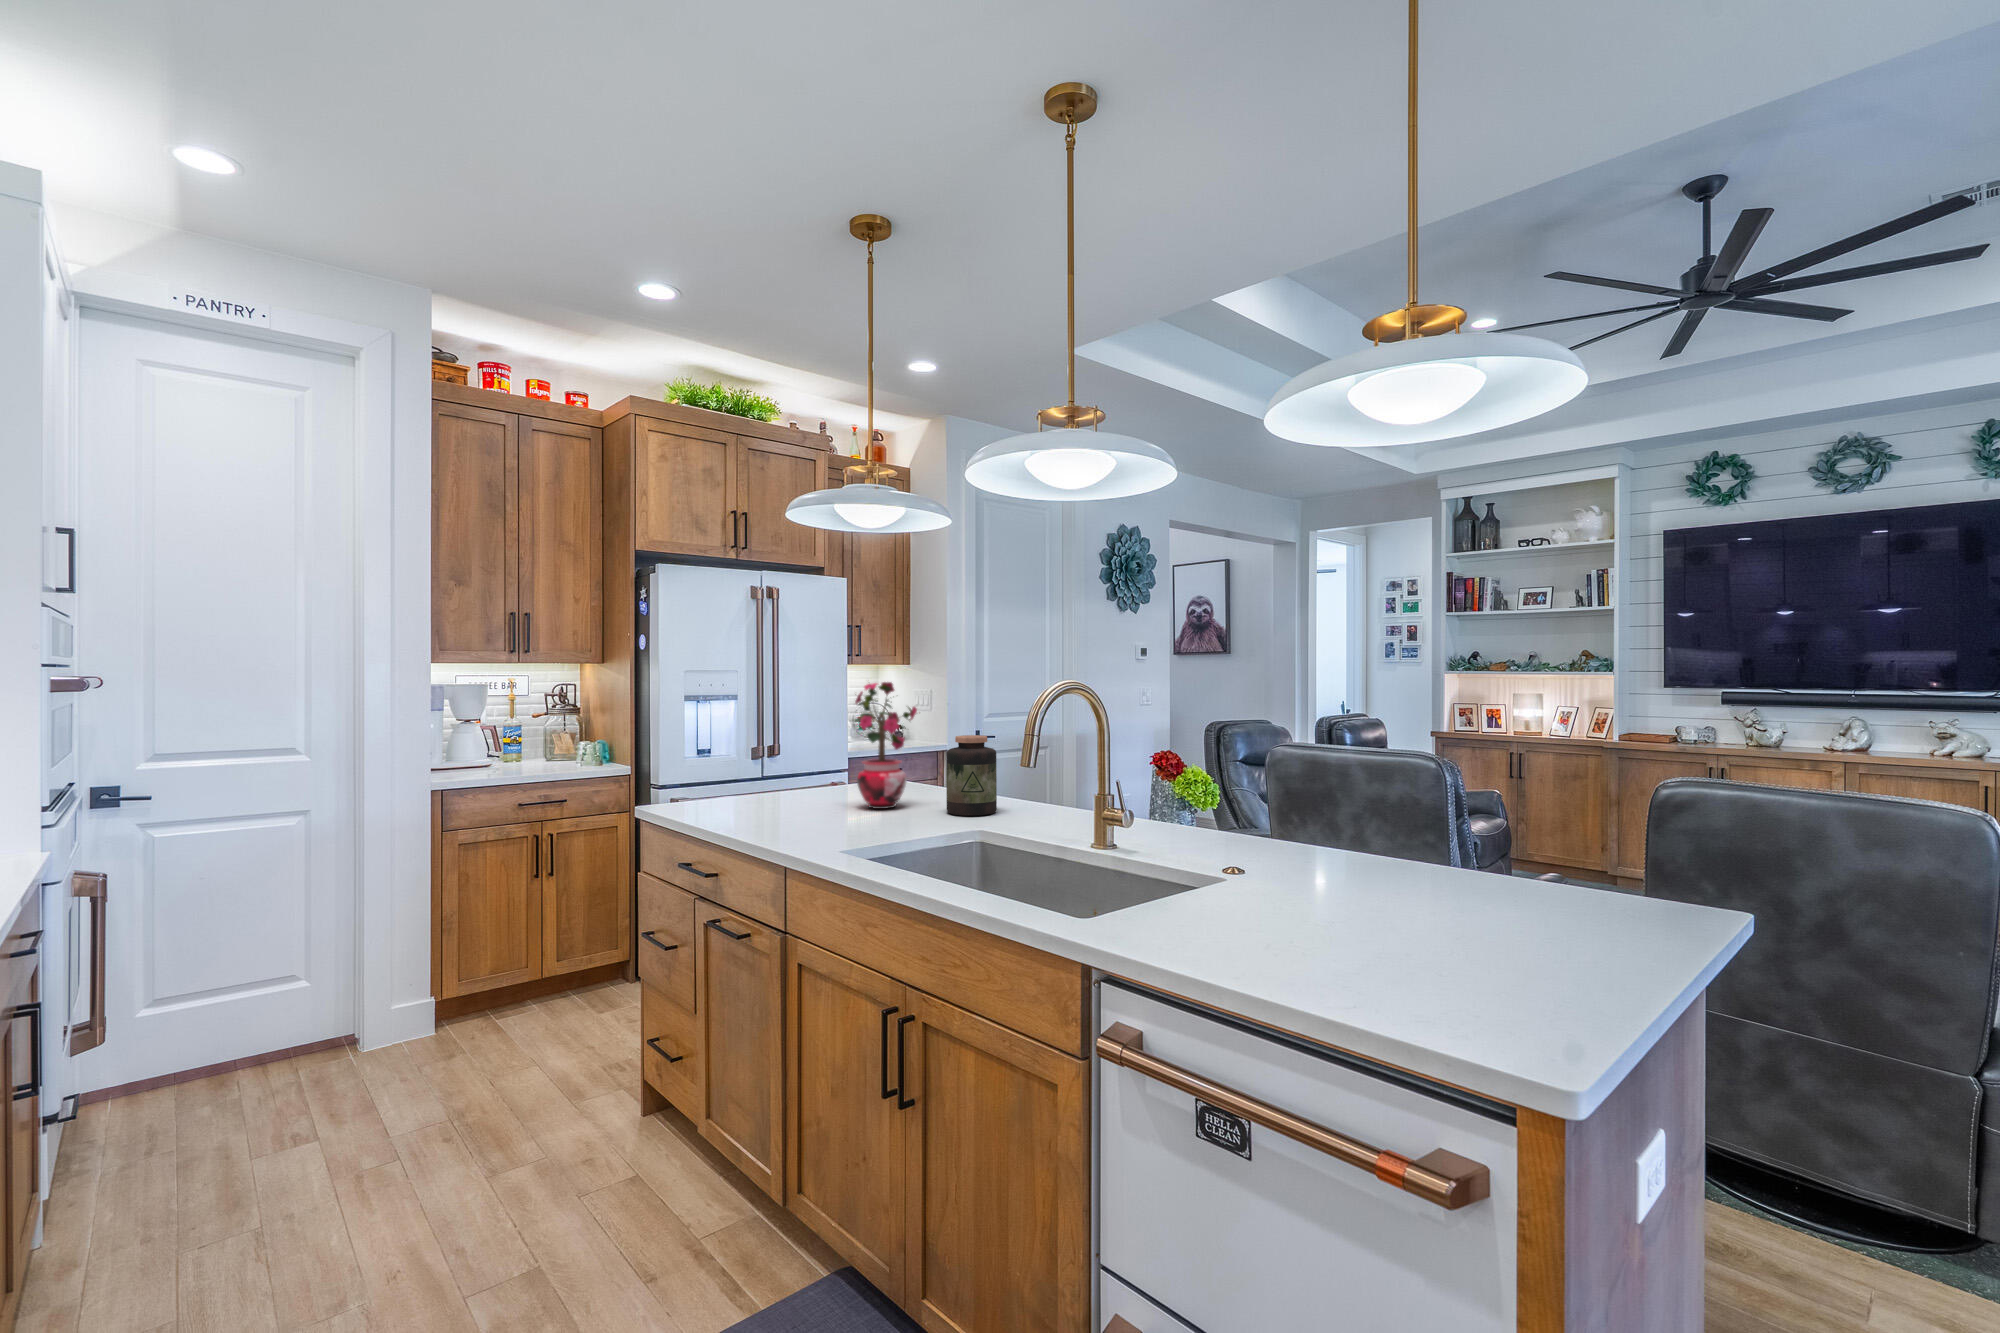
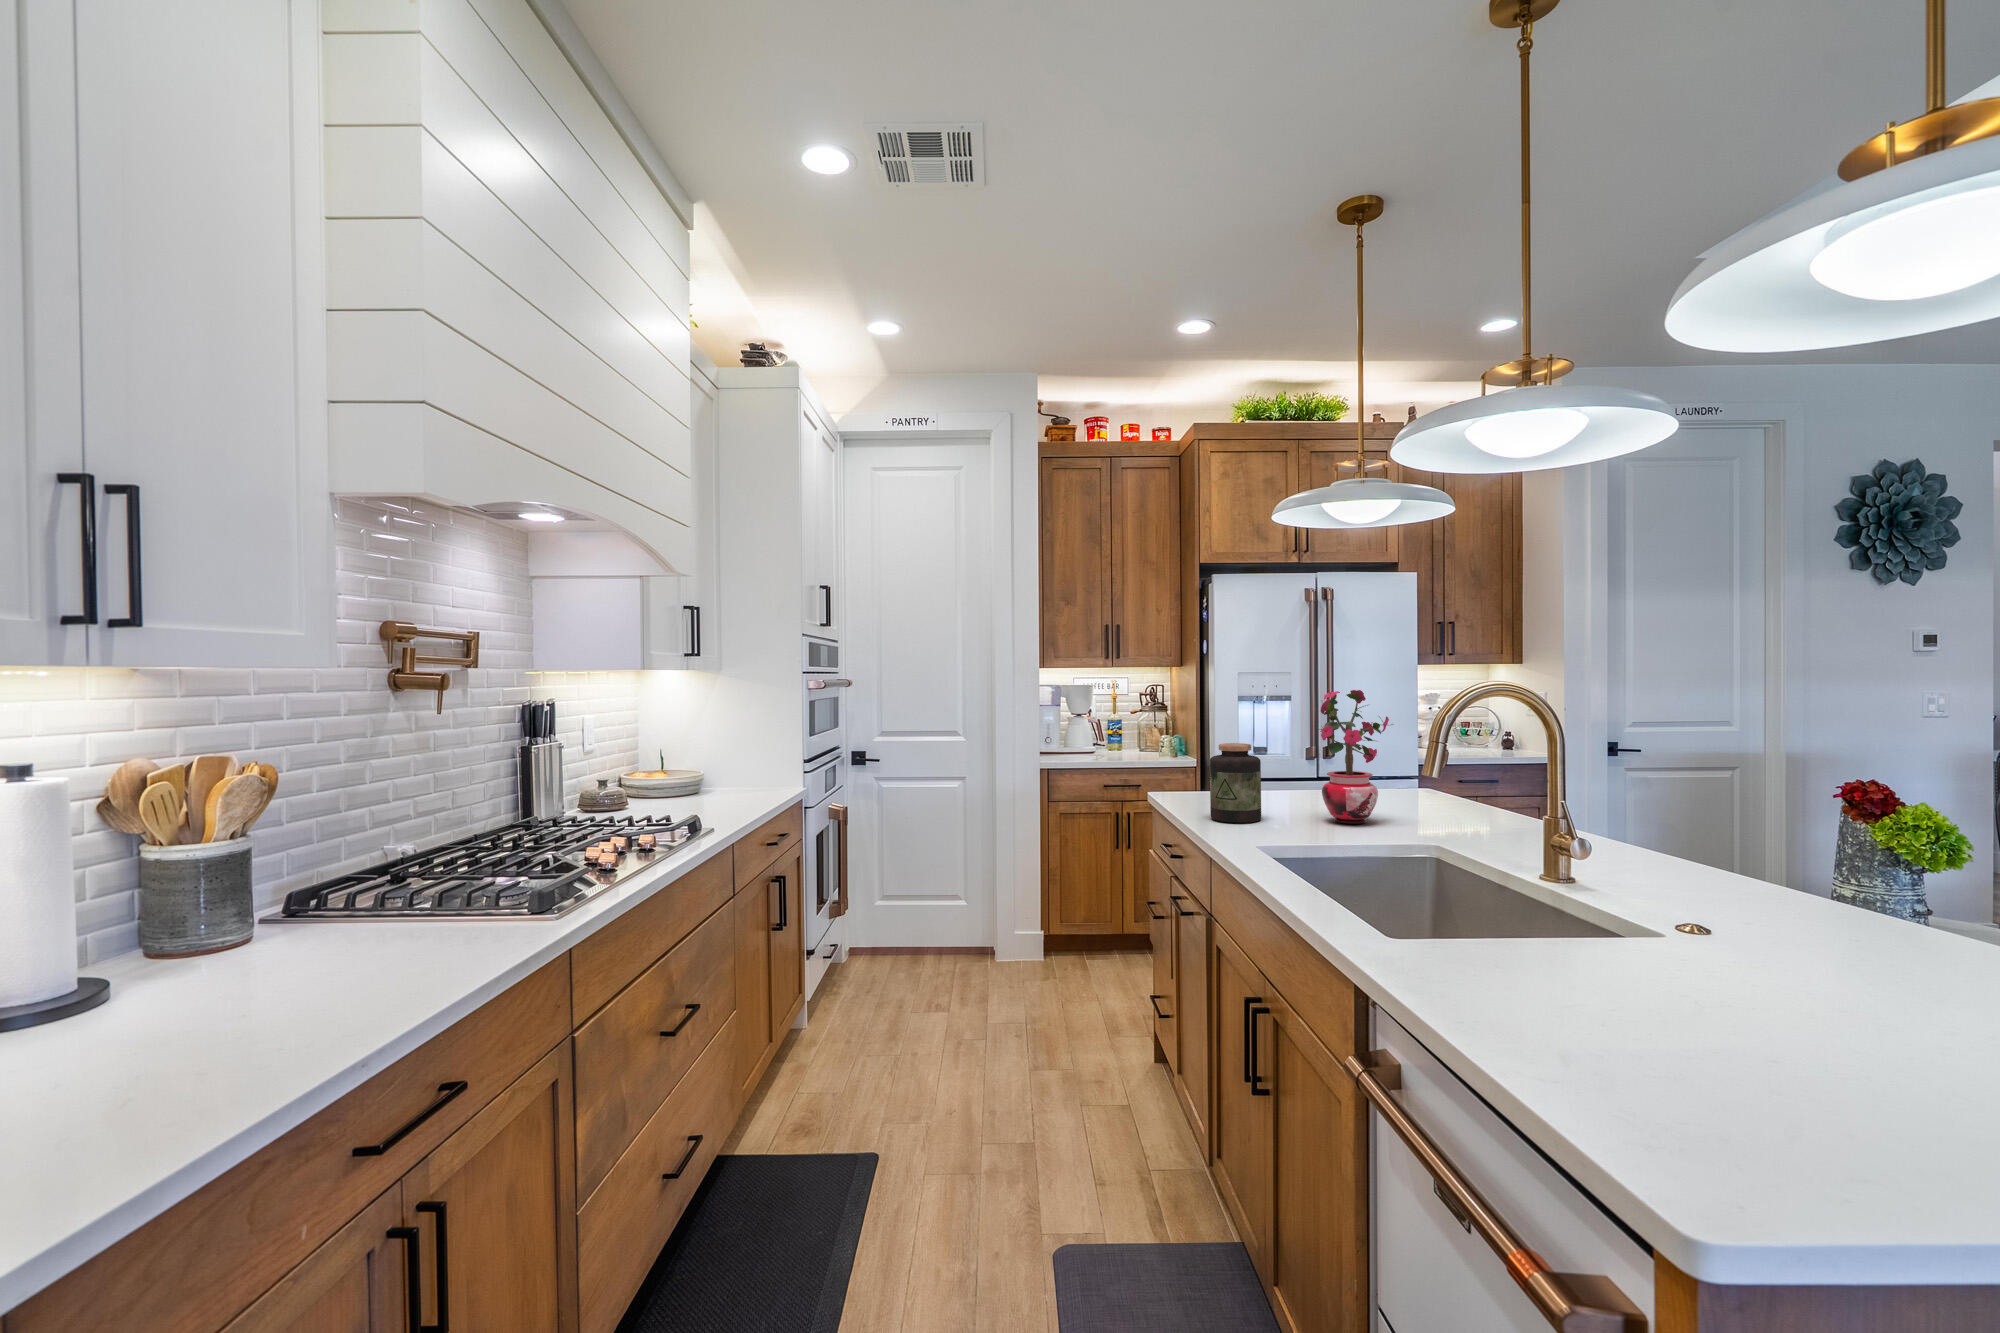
jar: present [946,735,997,816] -> present [1210,743,1261,823]

